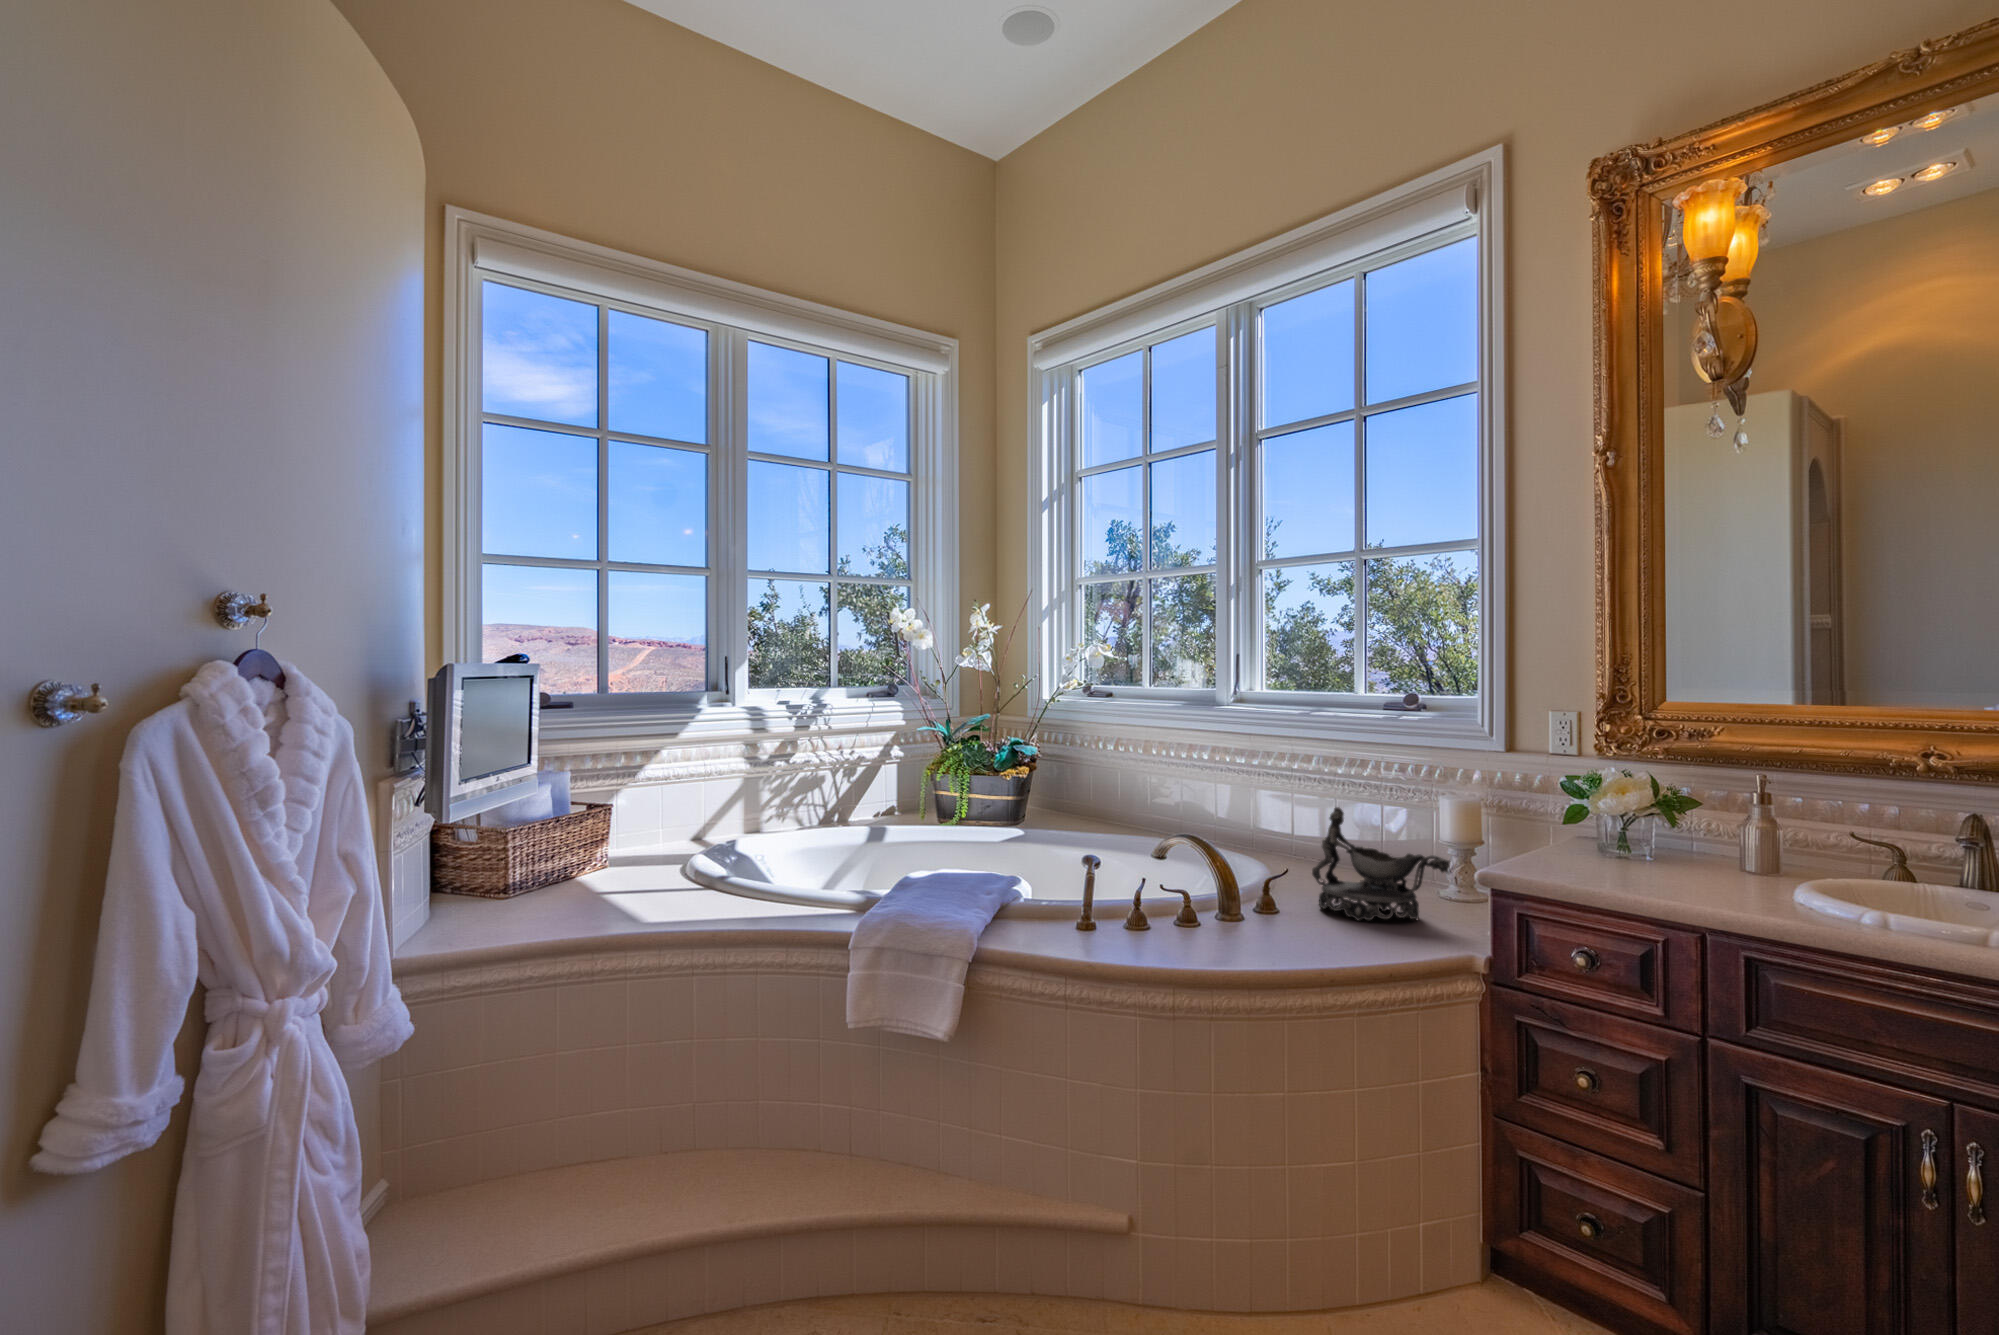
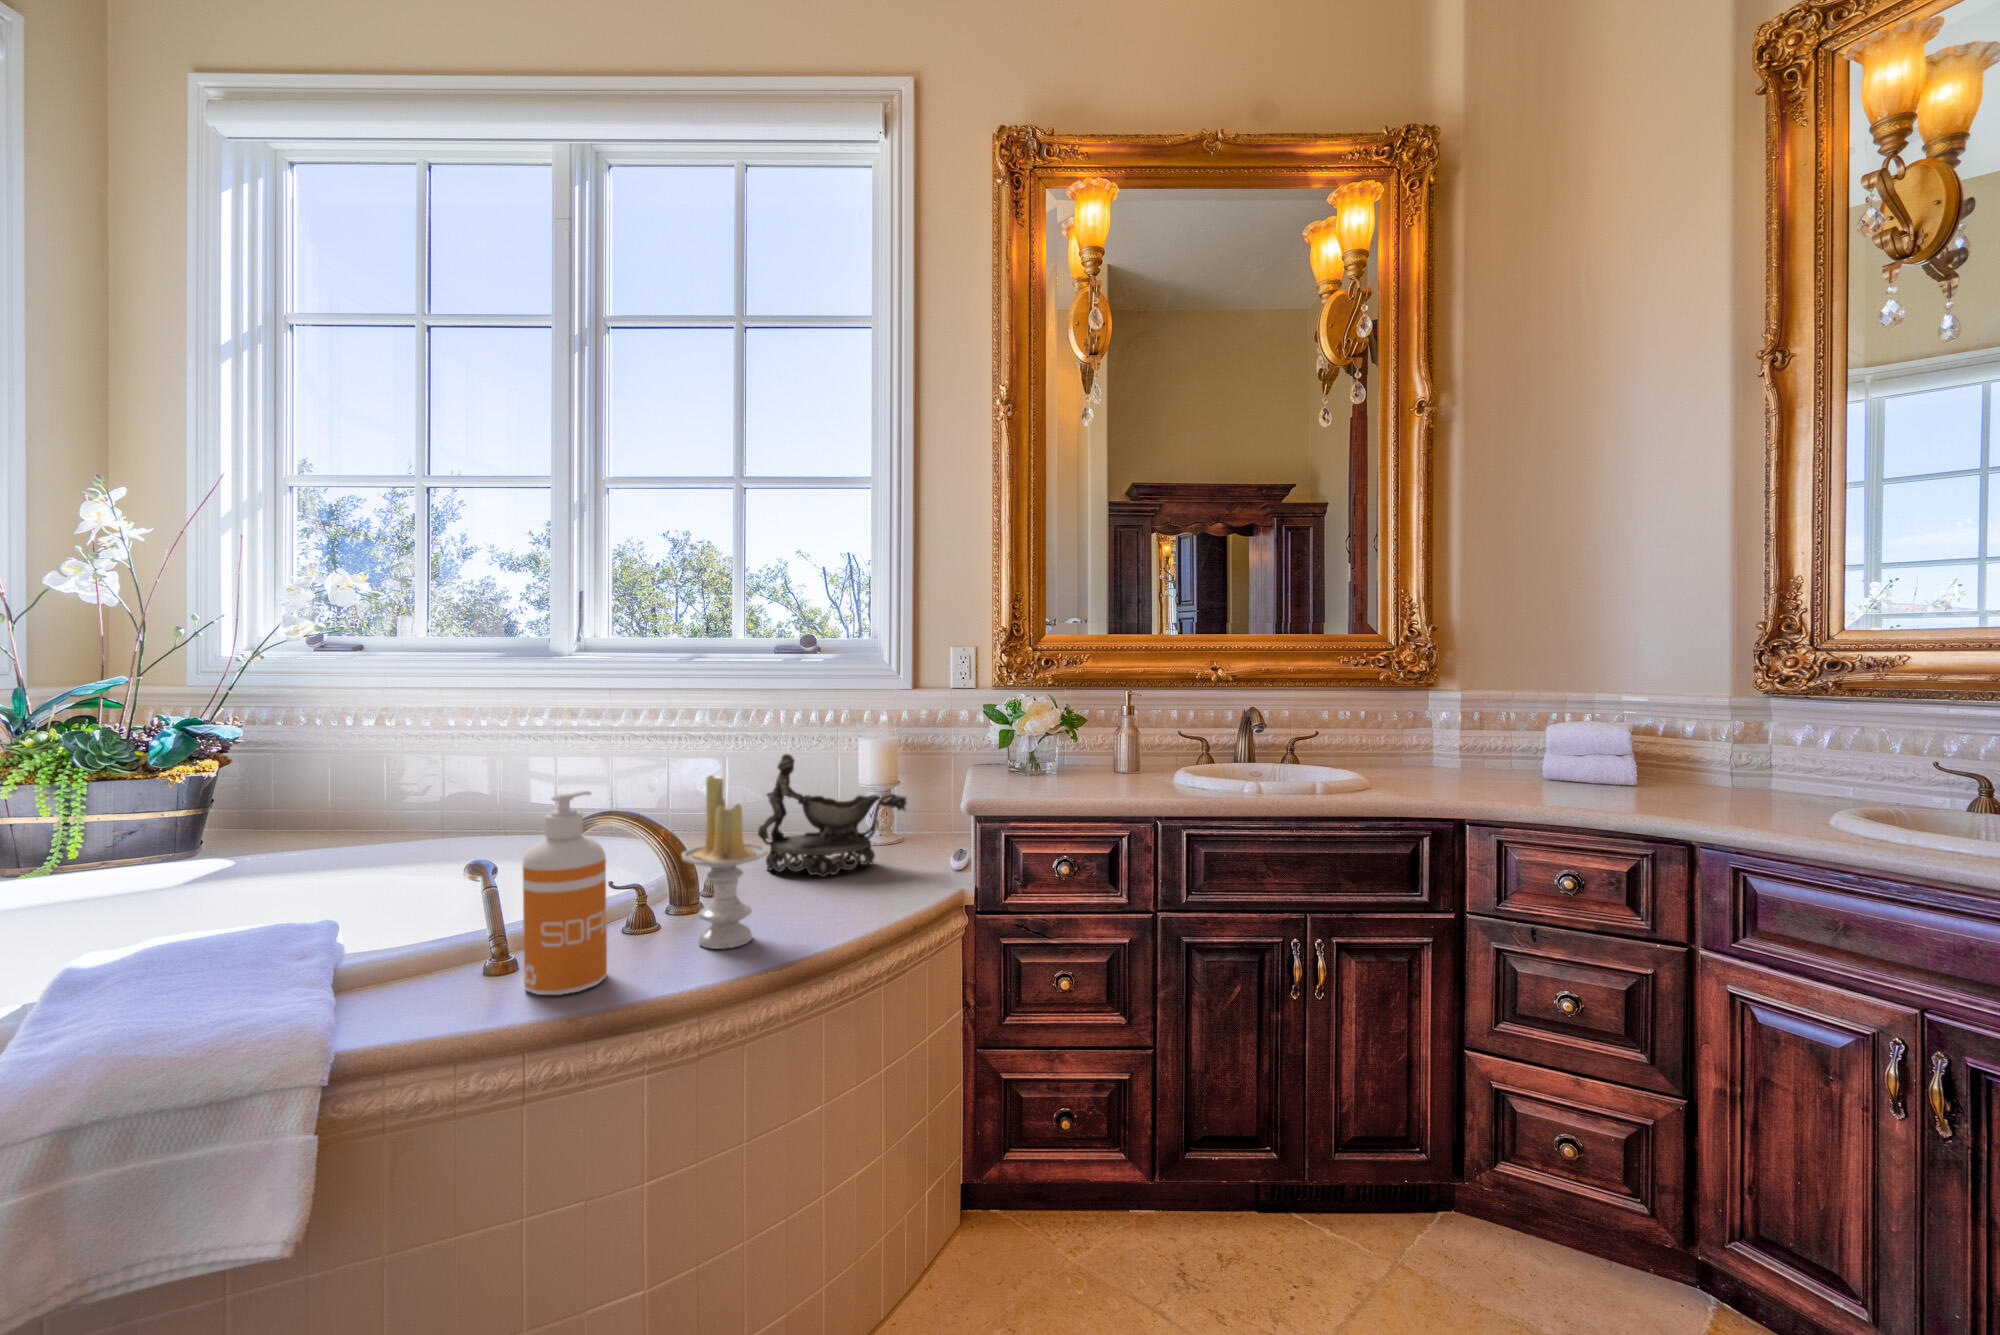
soap dispenser: none [1082,813,1134,947] -> present [523,791,607,995]
candle: none [1193,814,1260,949] -> present [682,775,768,949]

